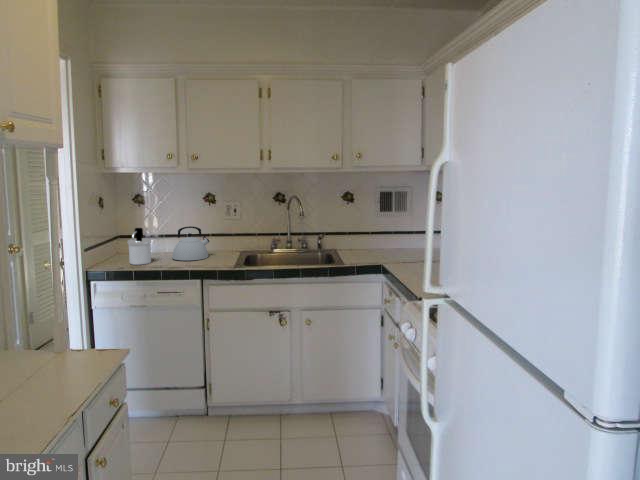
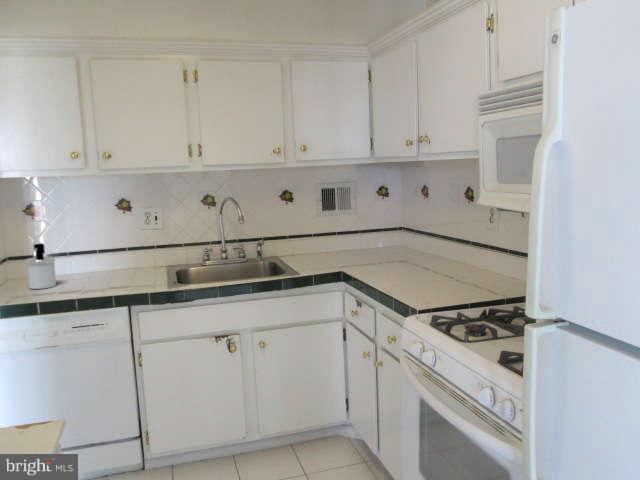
kettle: present [172,226,209,261] -> none [81,239,127,281]

